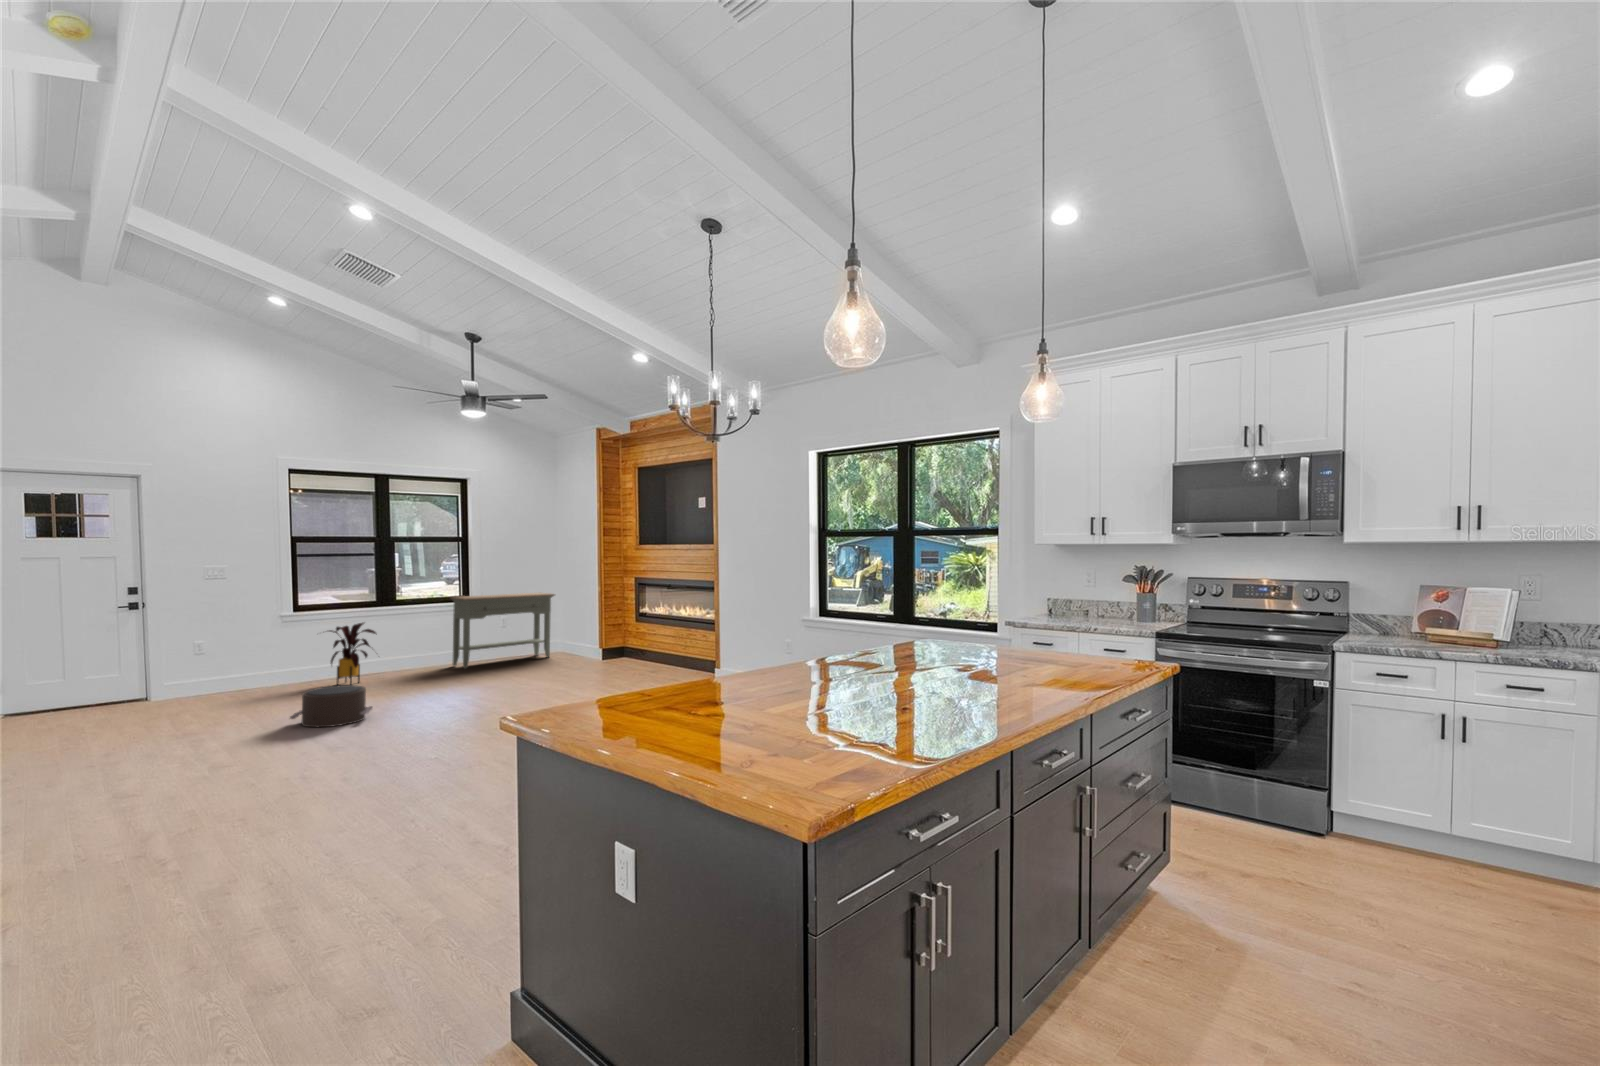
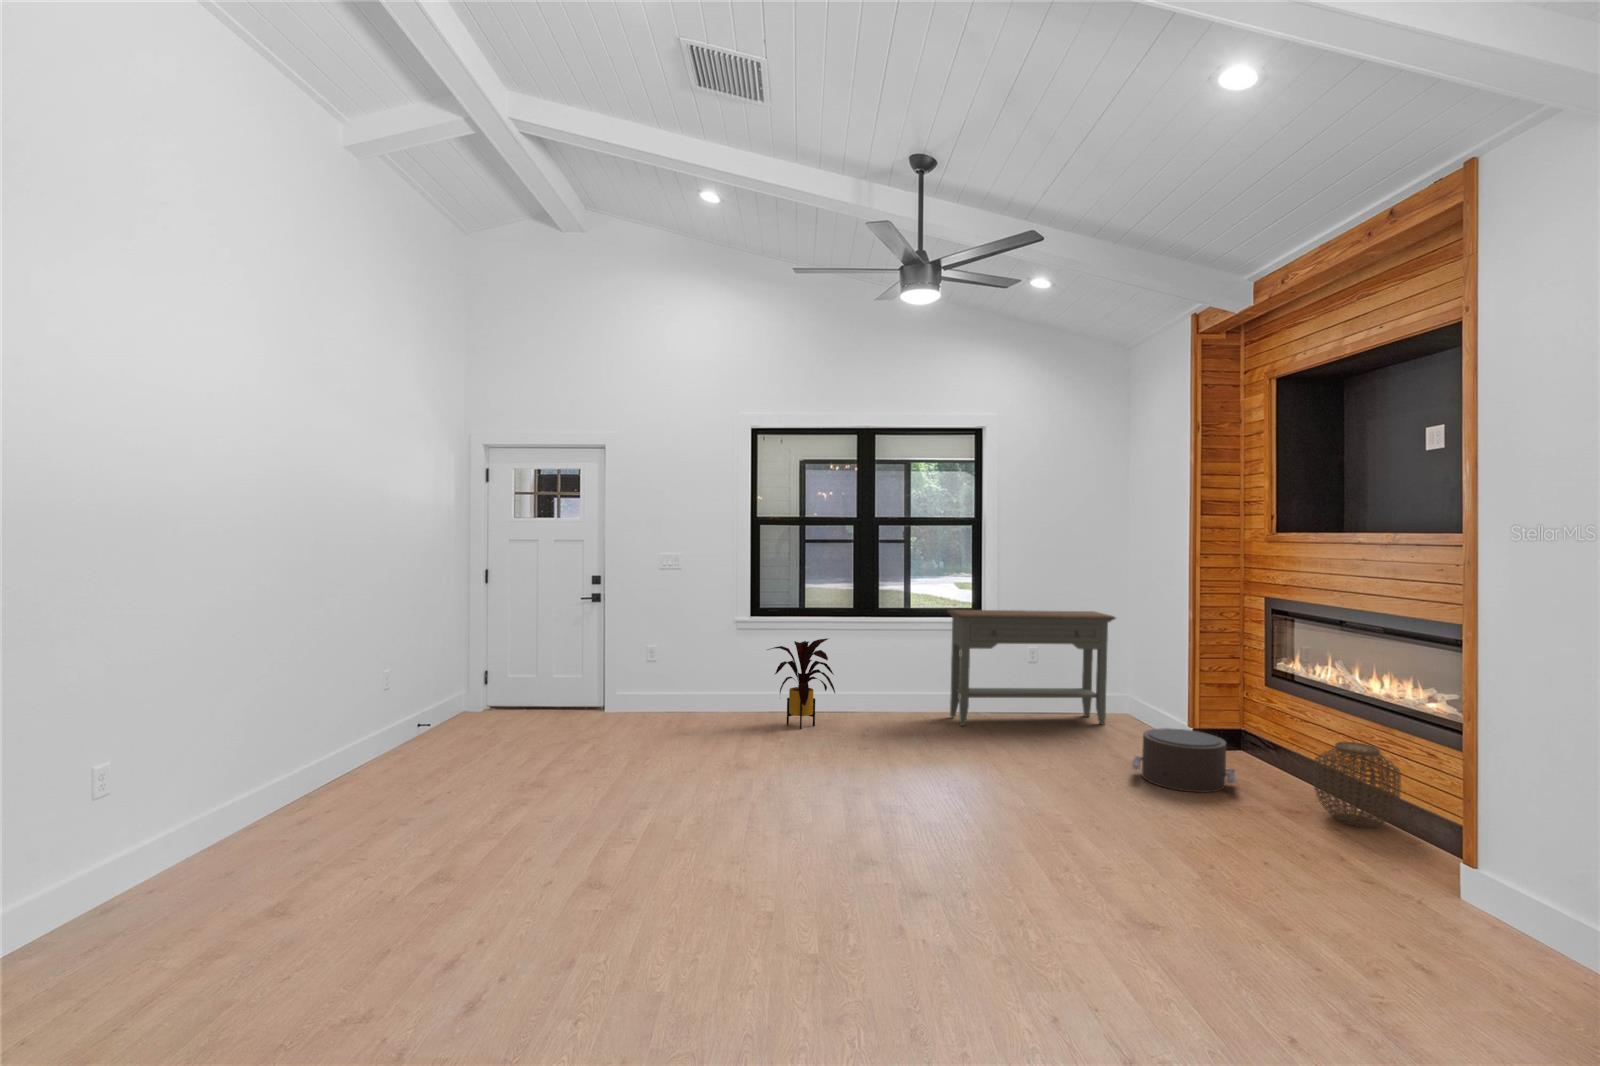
woven basket: none [662,637,694,673] -> present [1314,742,1401,828]
pouf: present [290,685,372,727] -> present [1132,728,1237,792]

